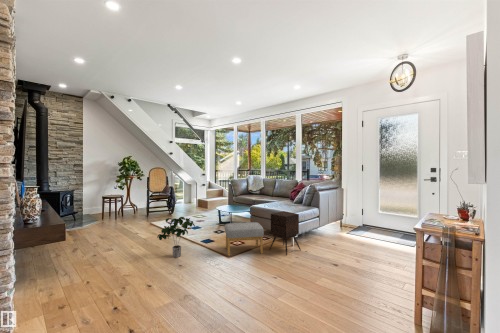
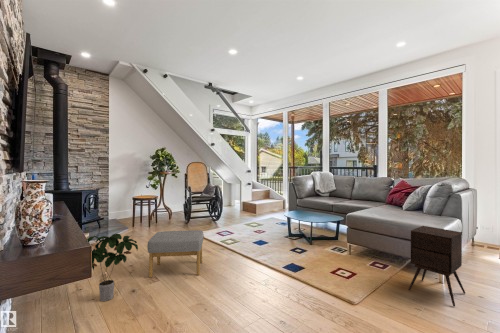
potted plant: present [157,217,195,257] -> present [87,234,138,301]
footstool: present [225,222,264,256] -> present [147,230,204,278]

